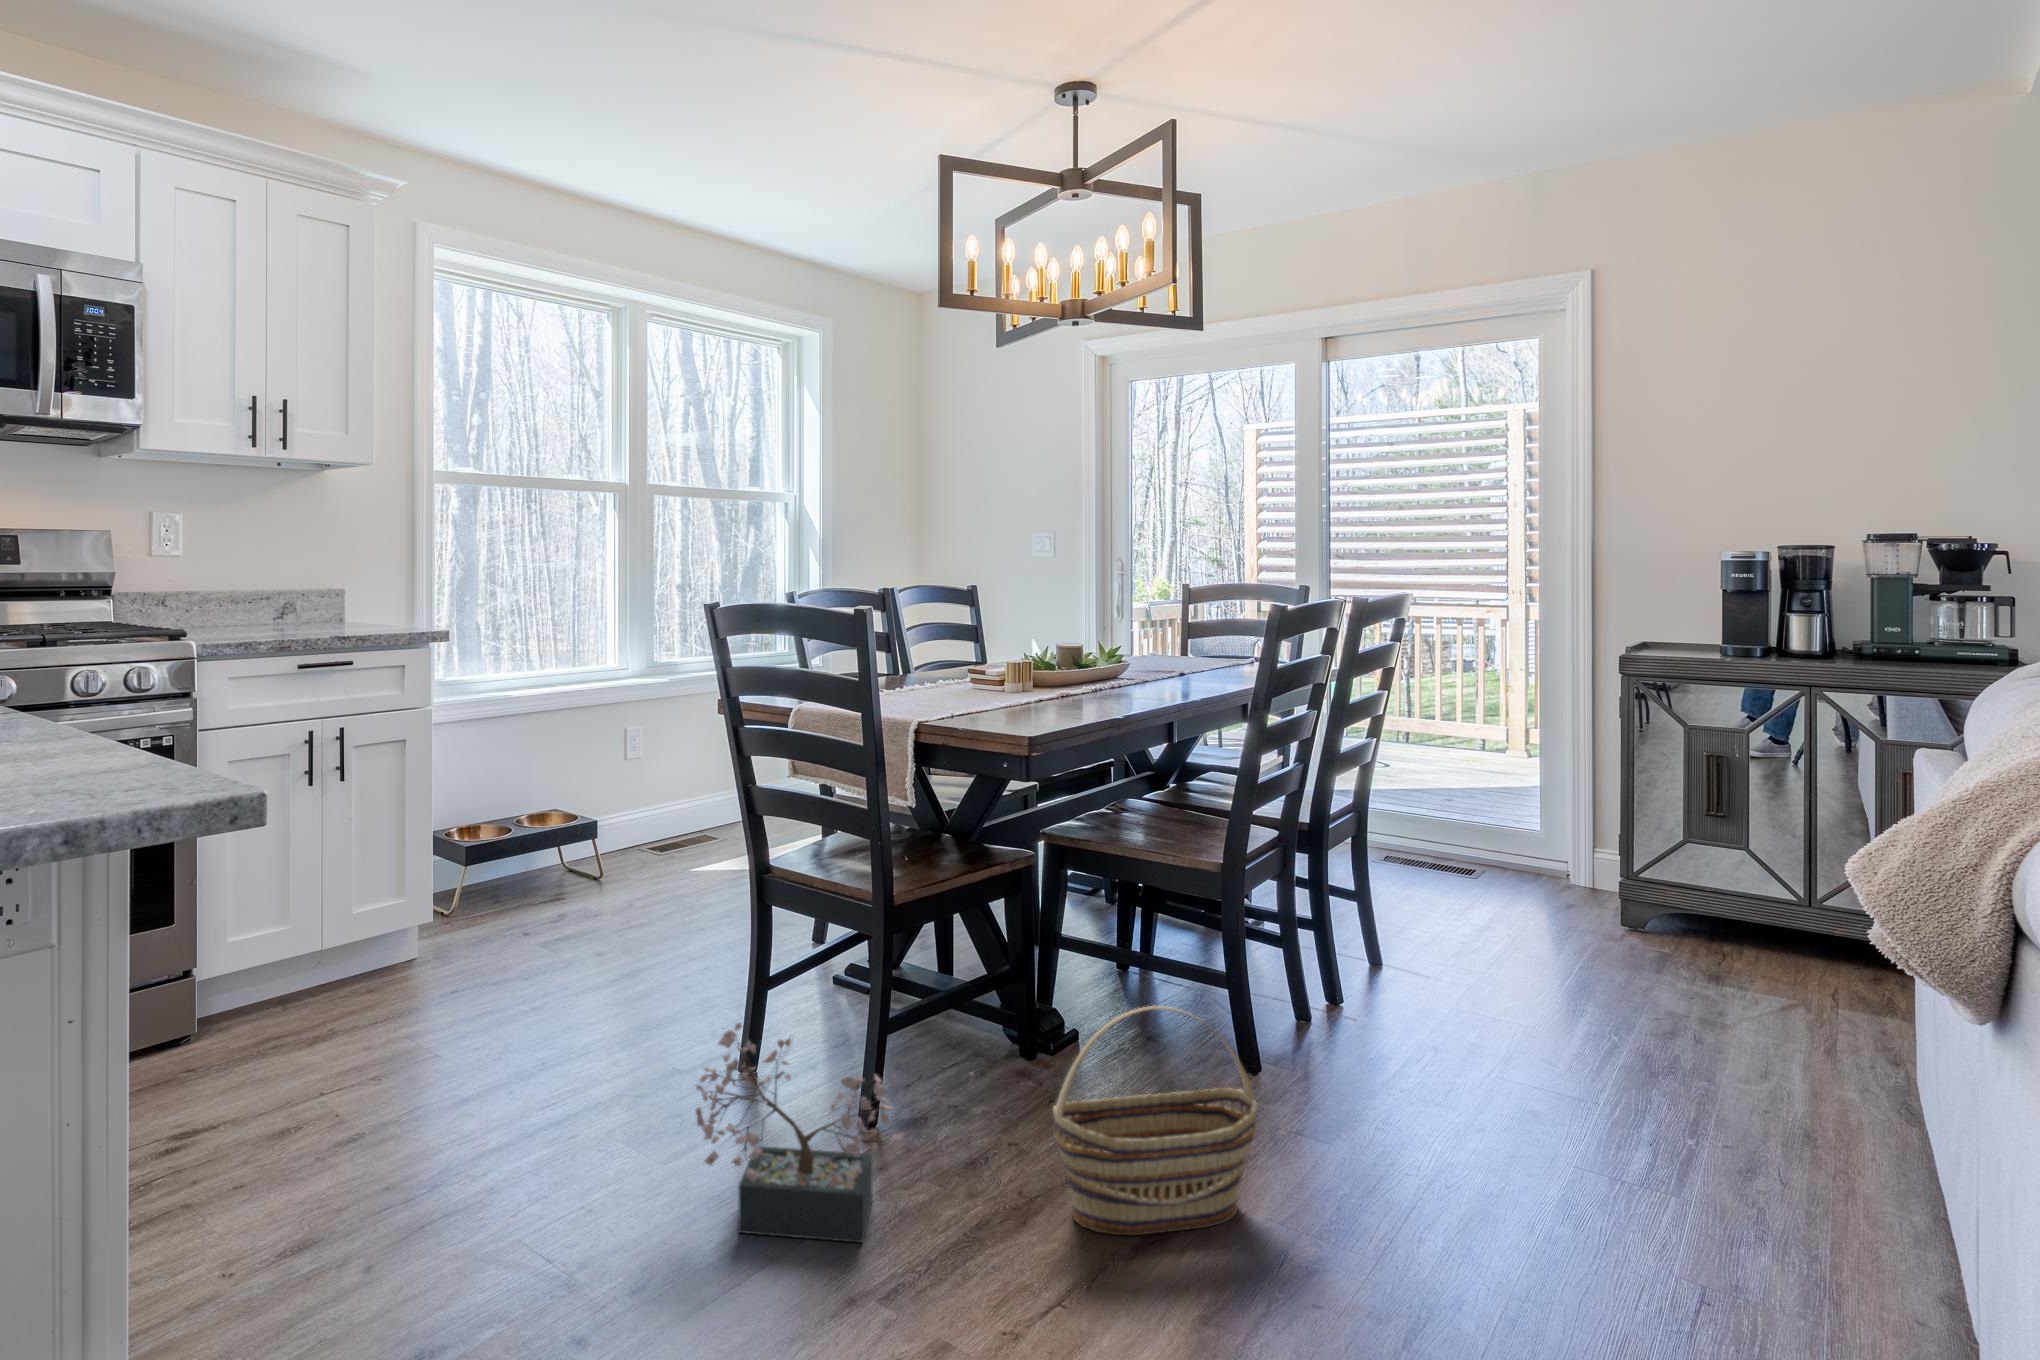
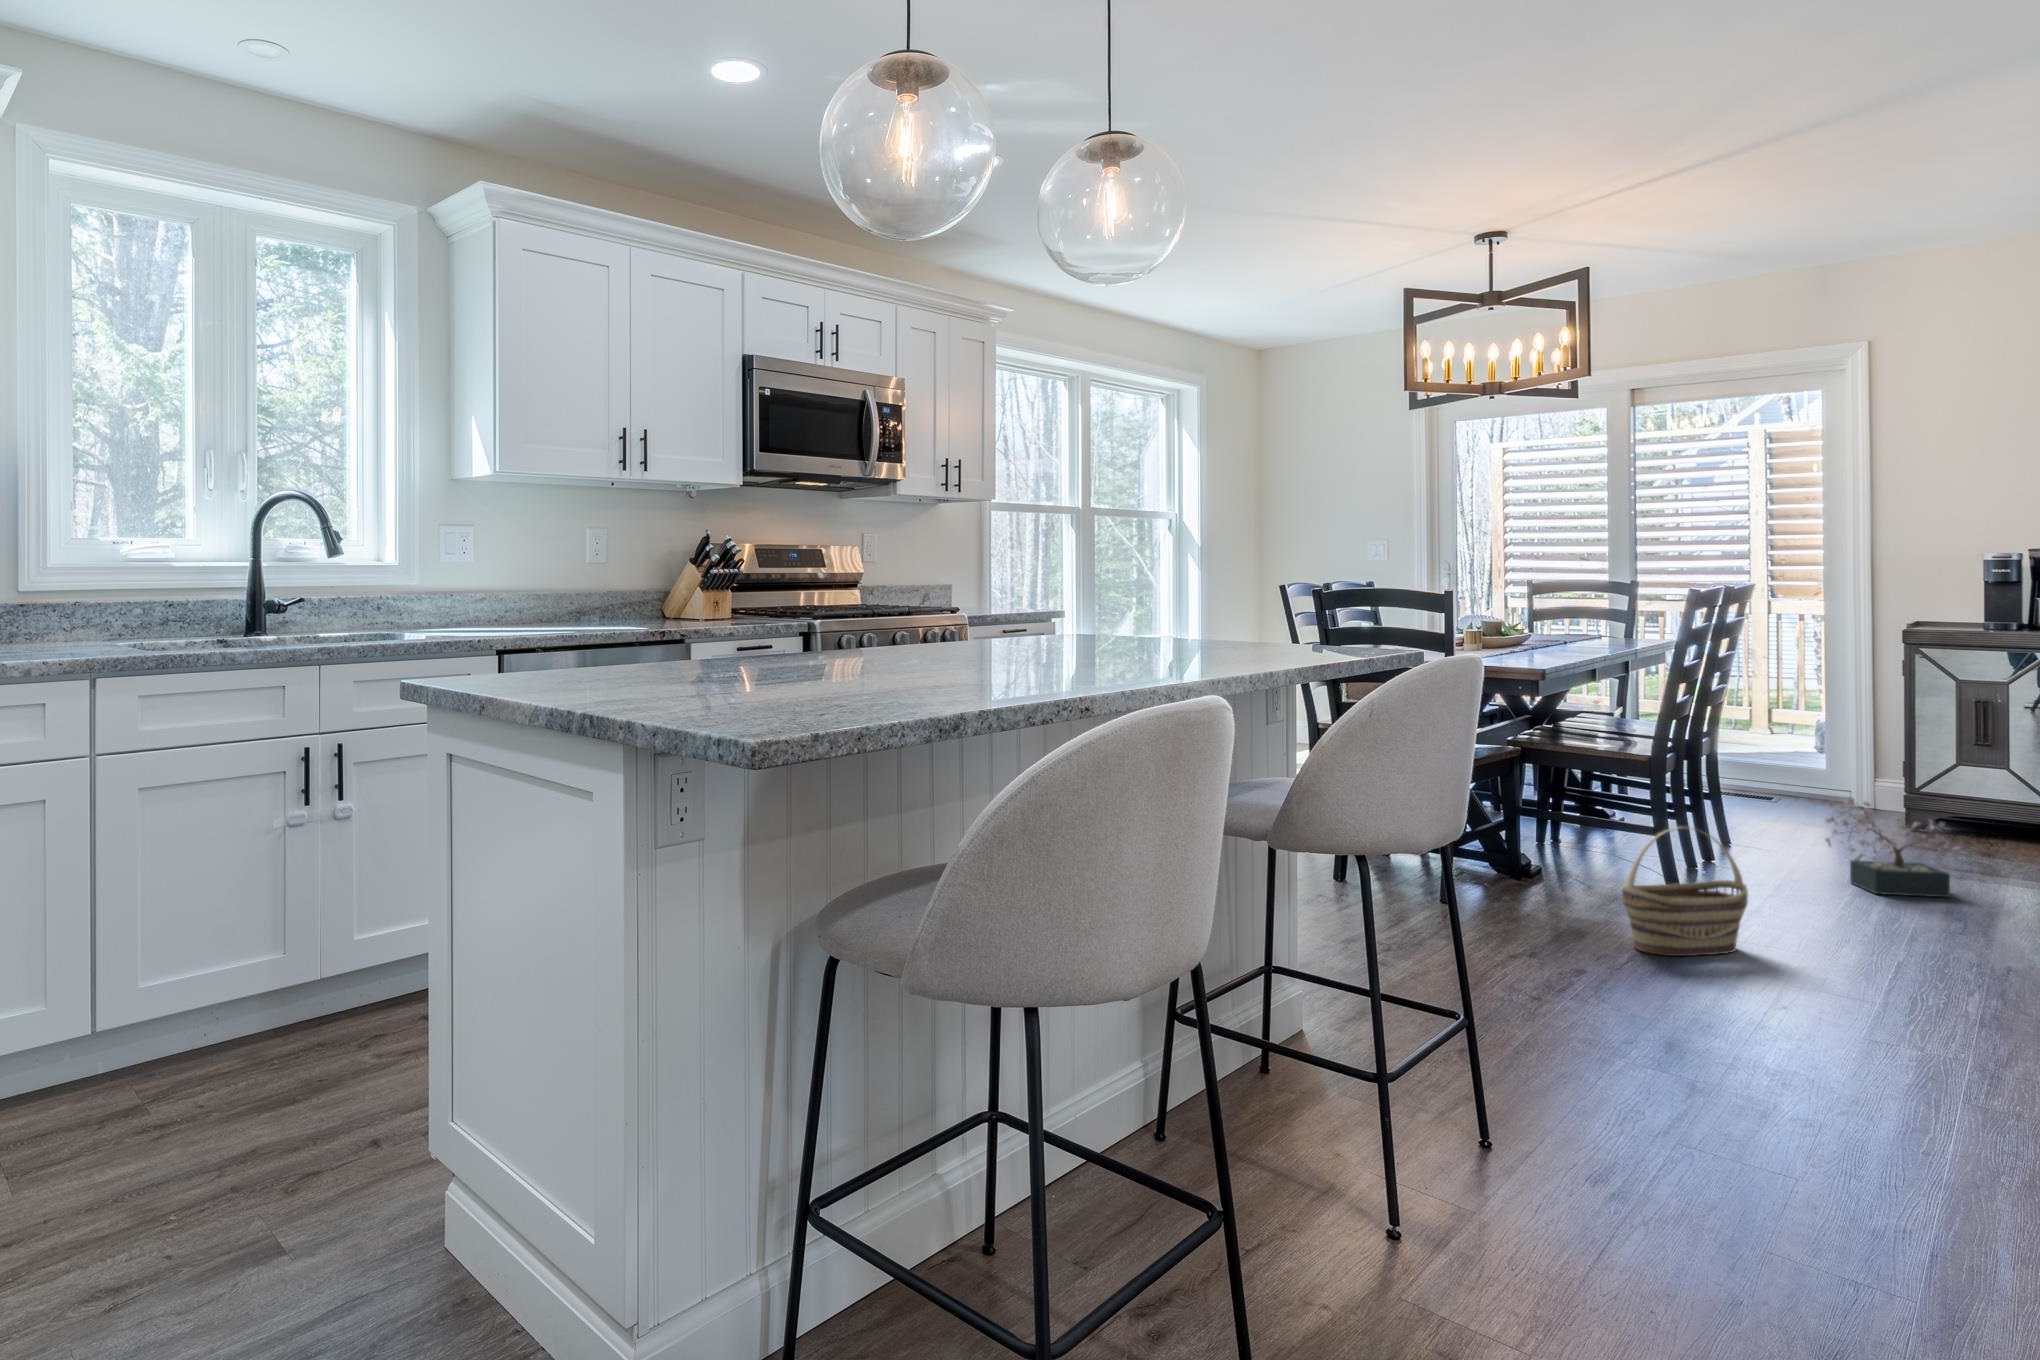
decorative plant: present [696,1023,904,1243] -> present [1825,798,1960,897]

